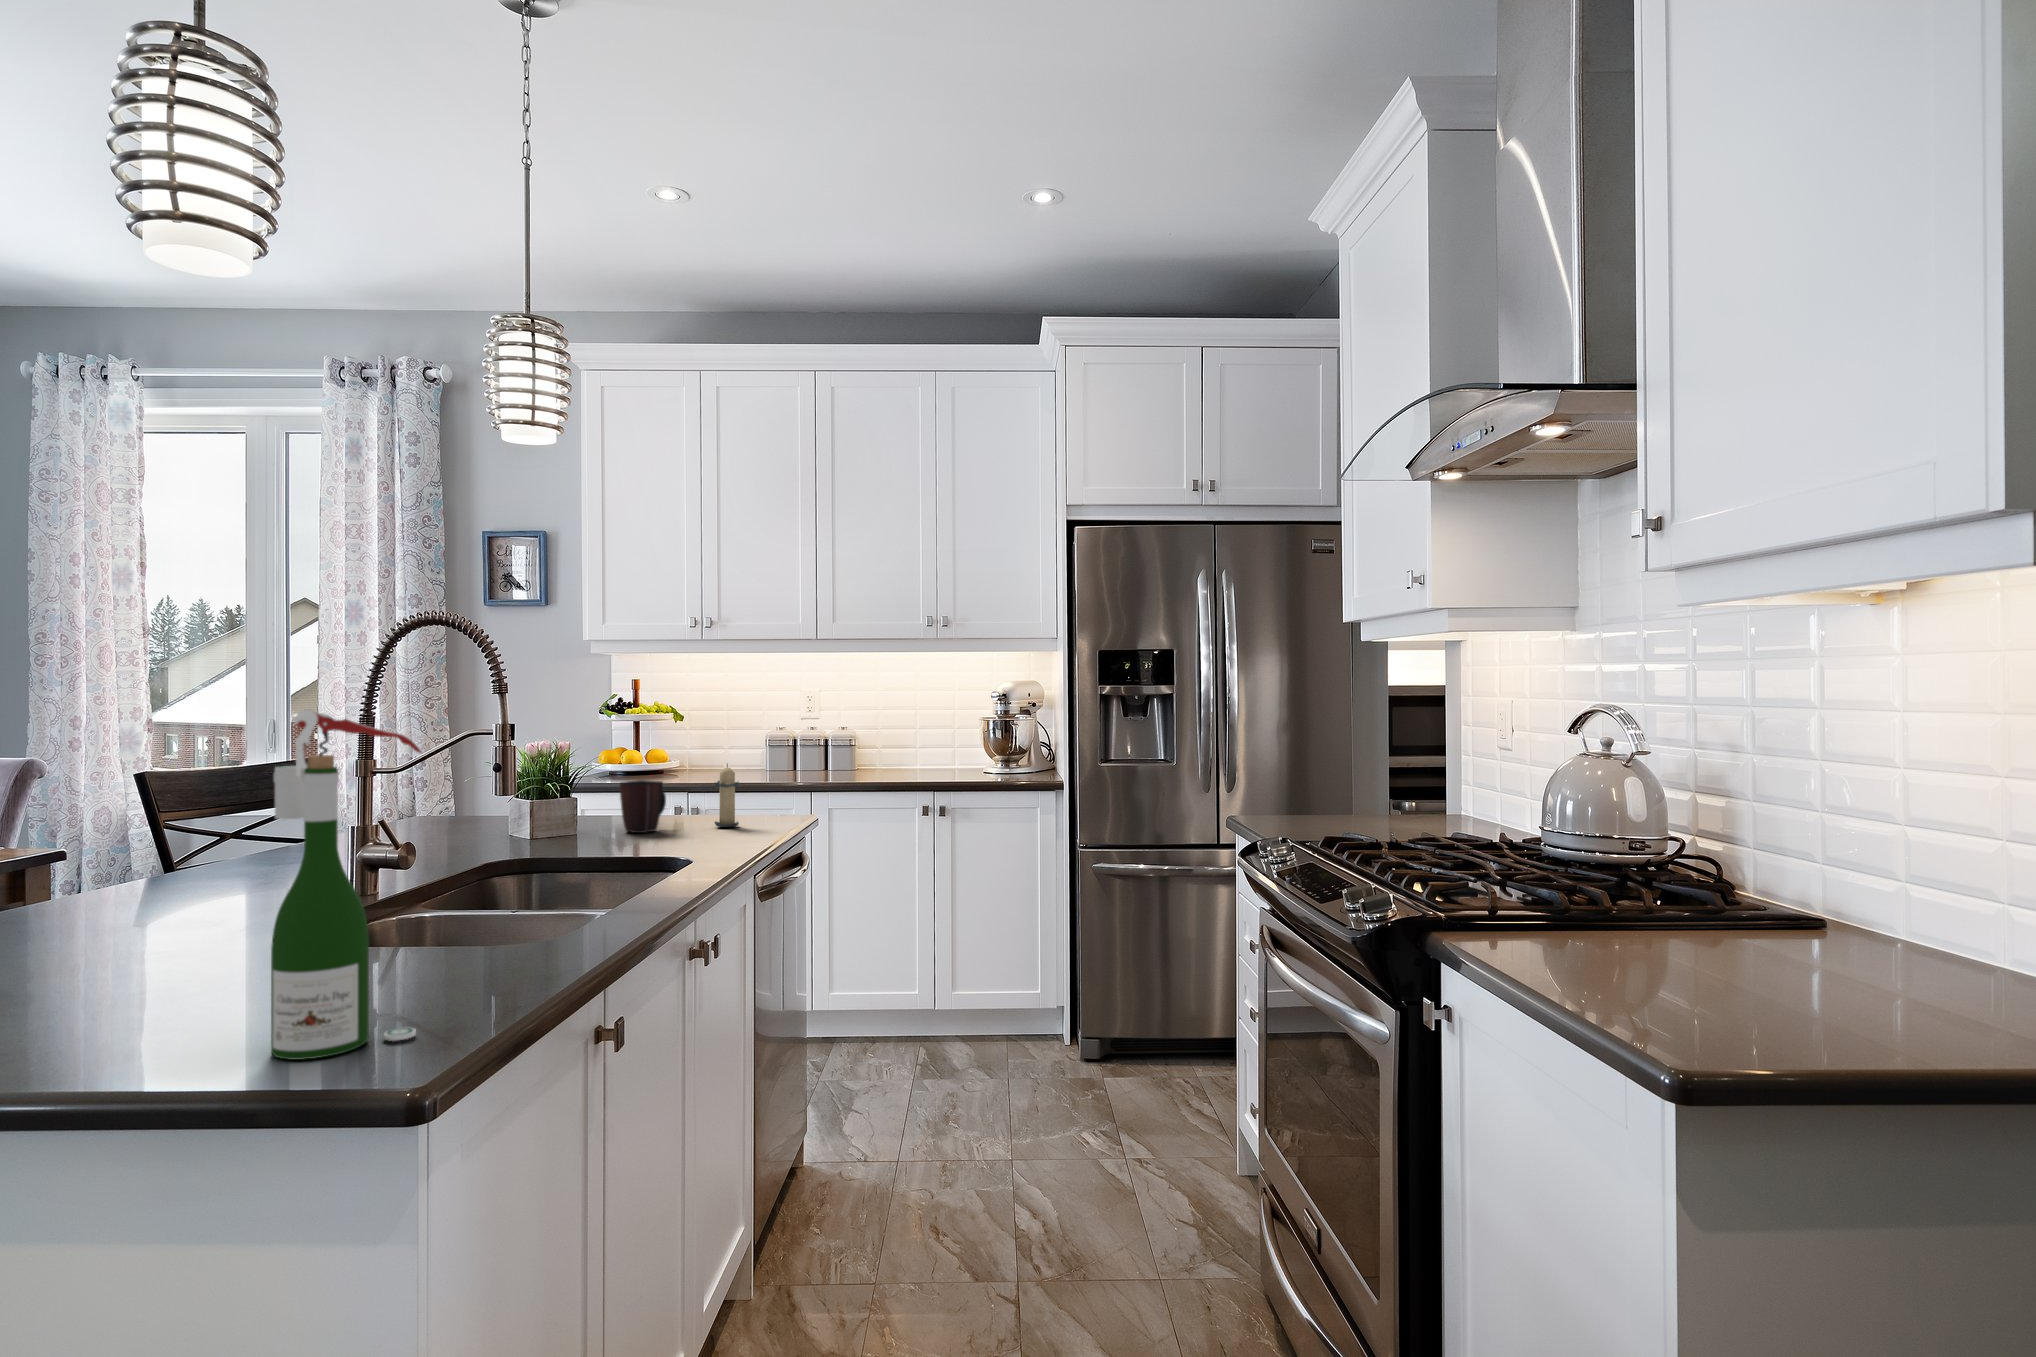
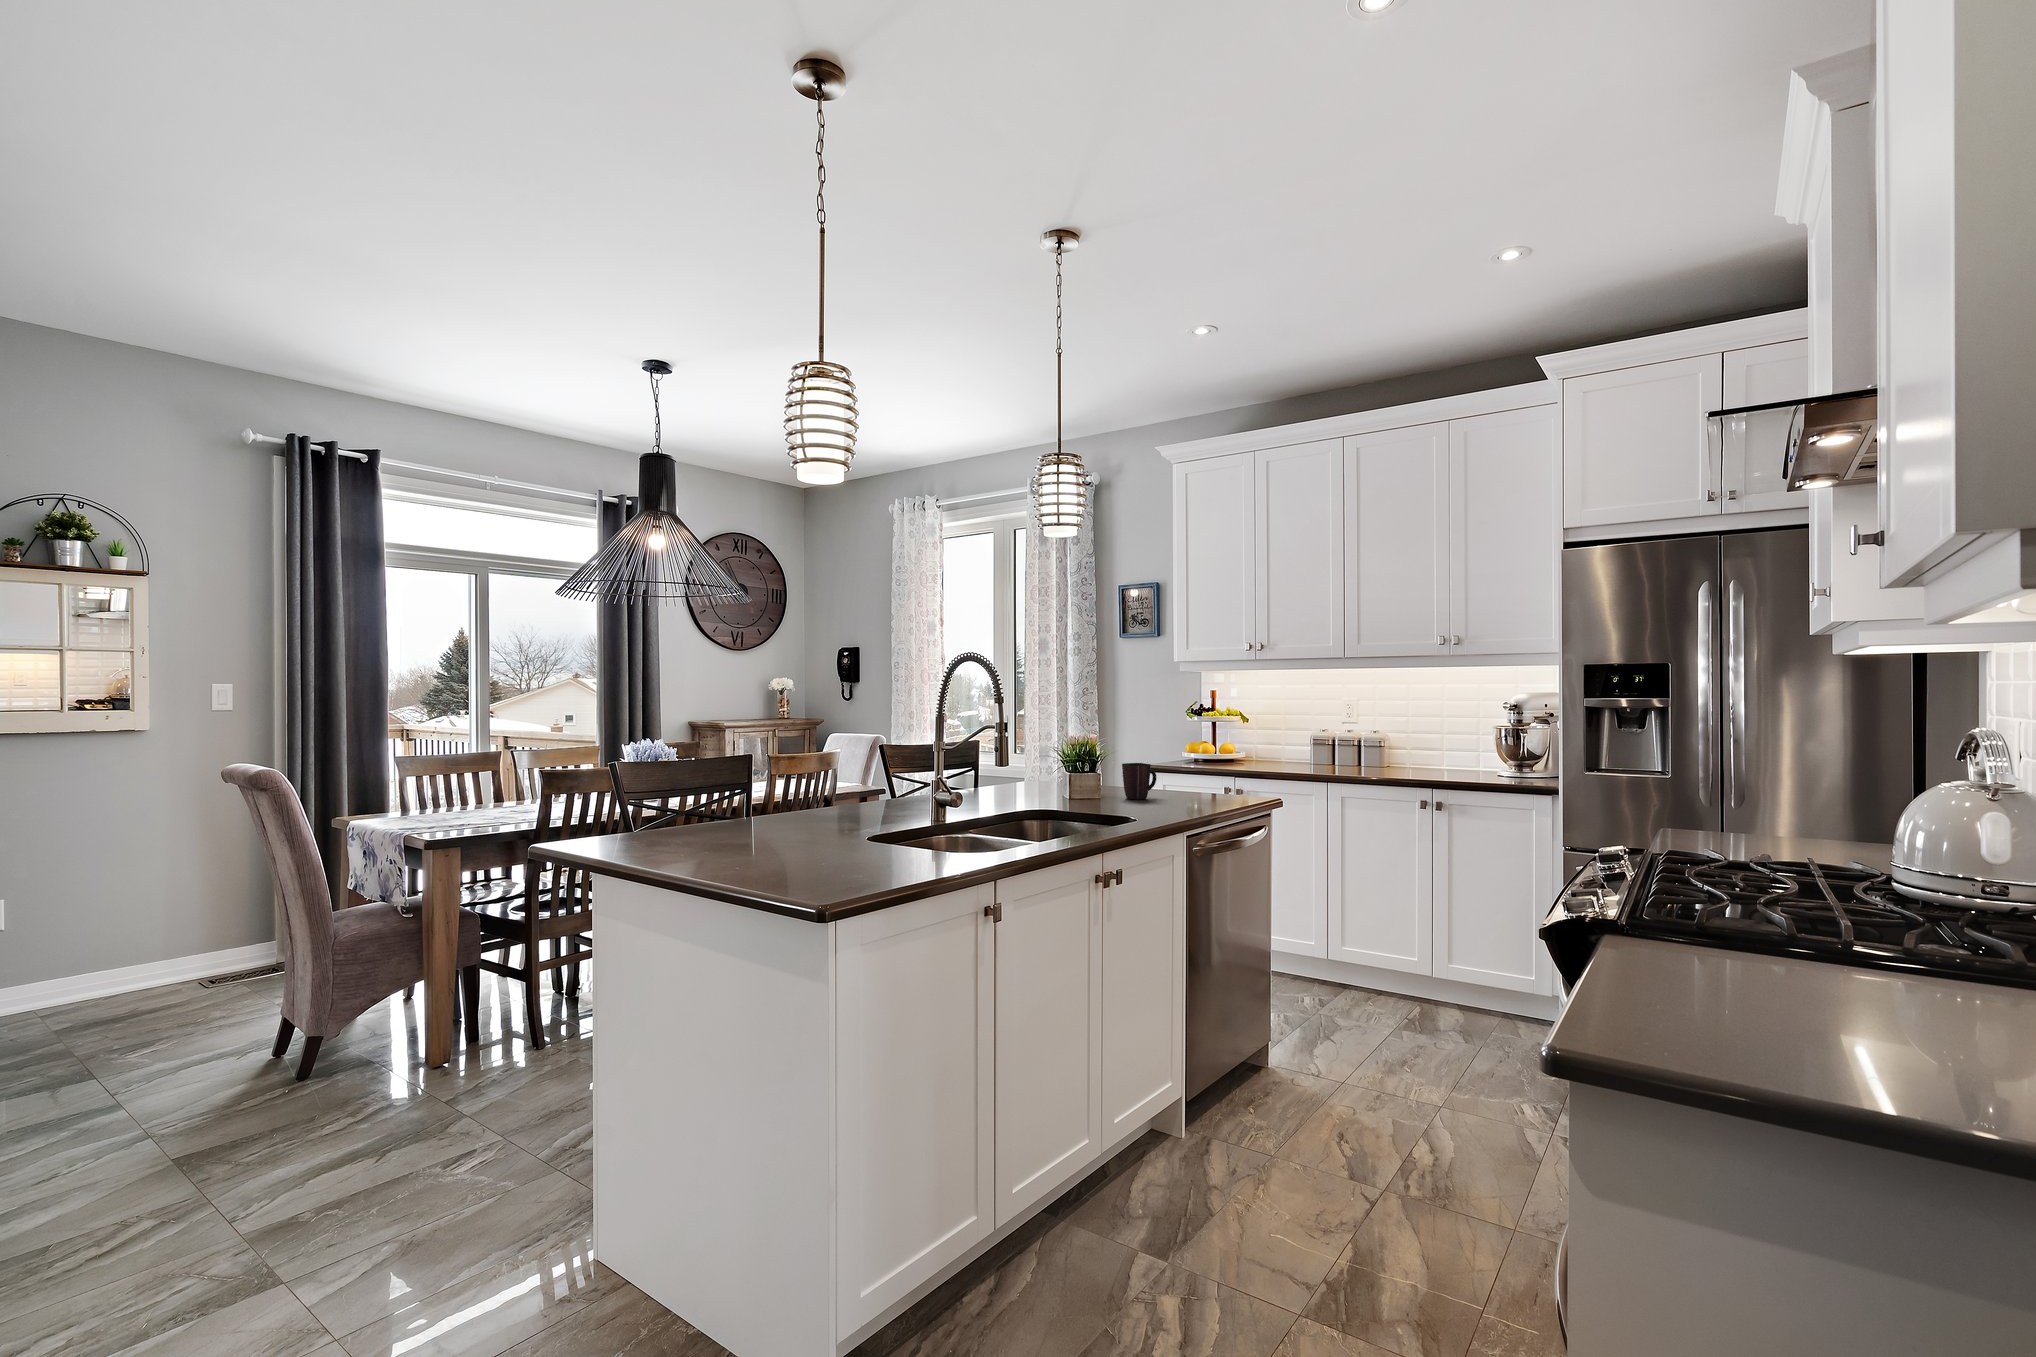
wine bottle: present [271,709,421,1060] -> none [797,708,860,878]
candle: present [714,764,739,827] -> none [1186,753,1208,801]

